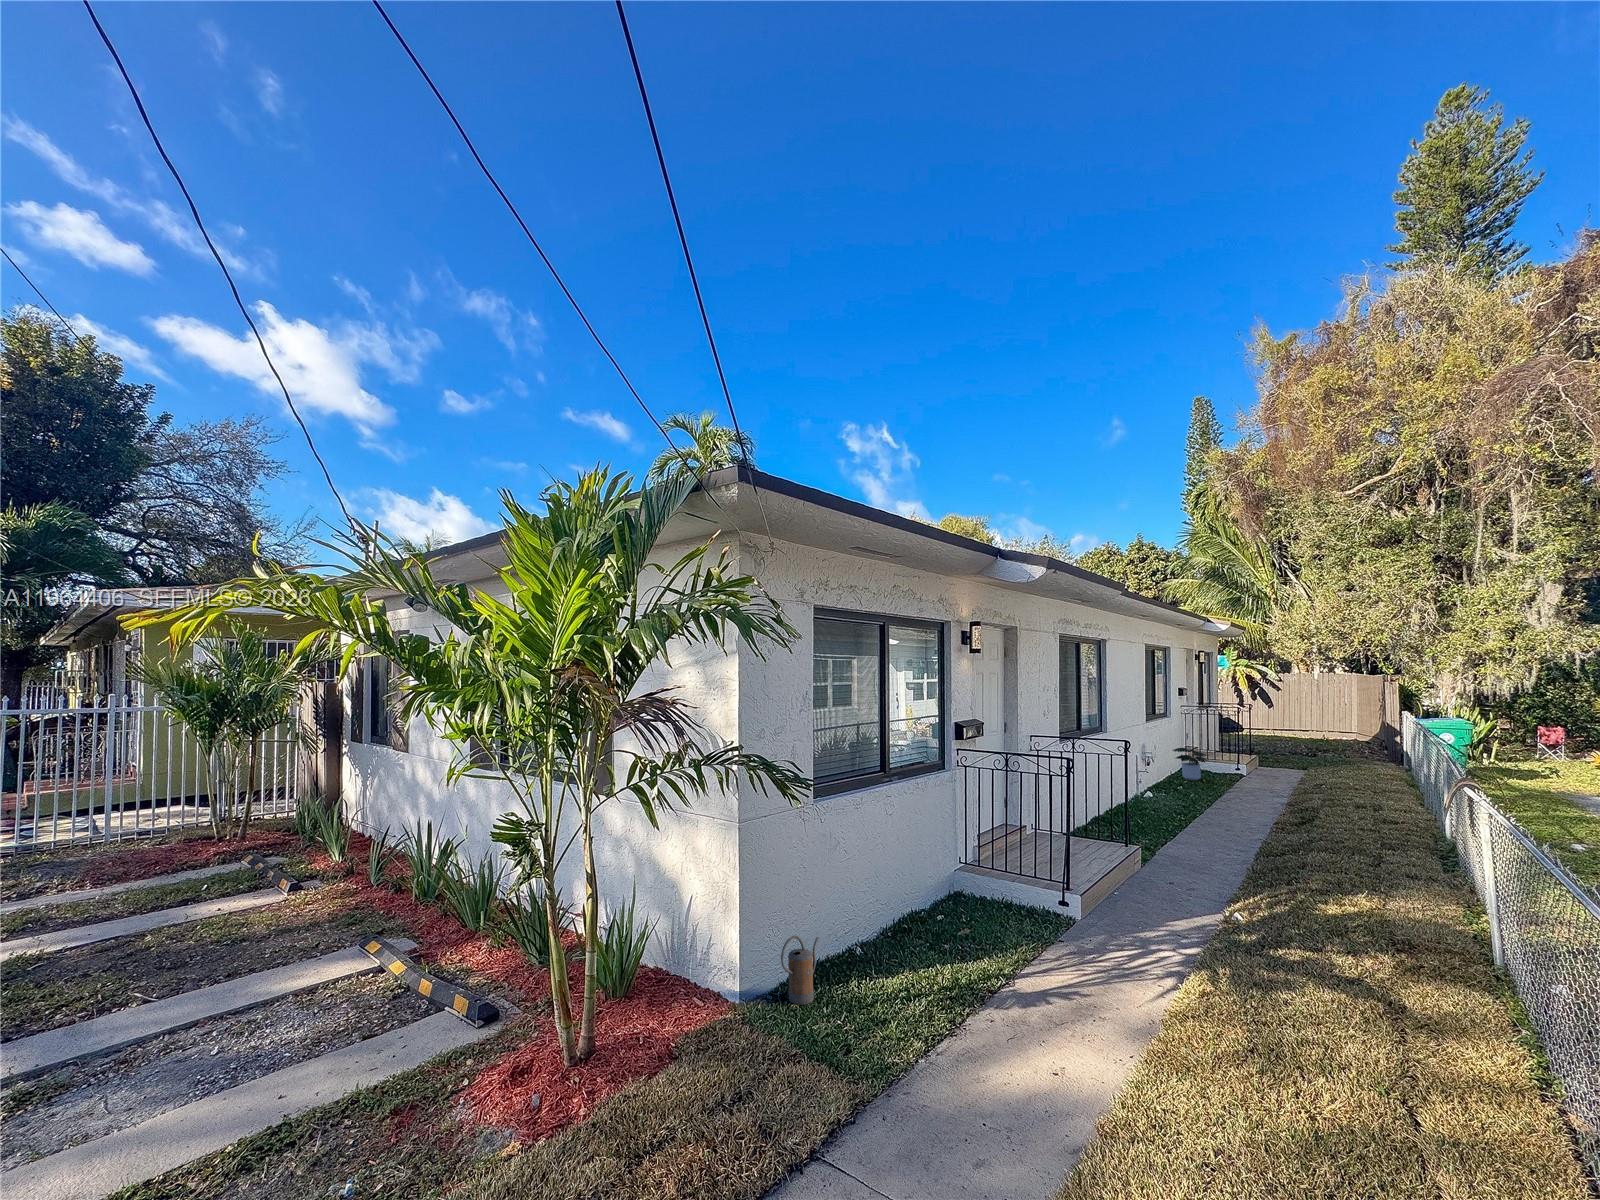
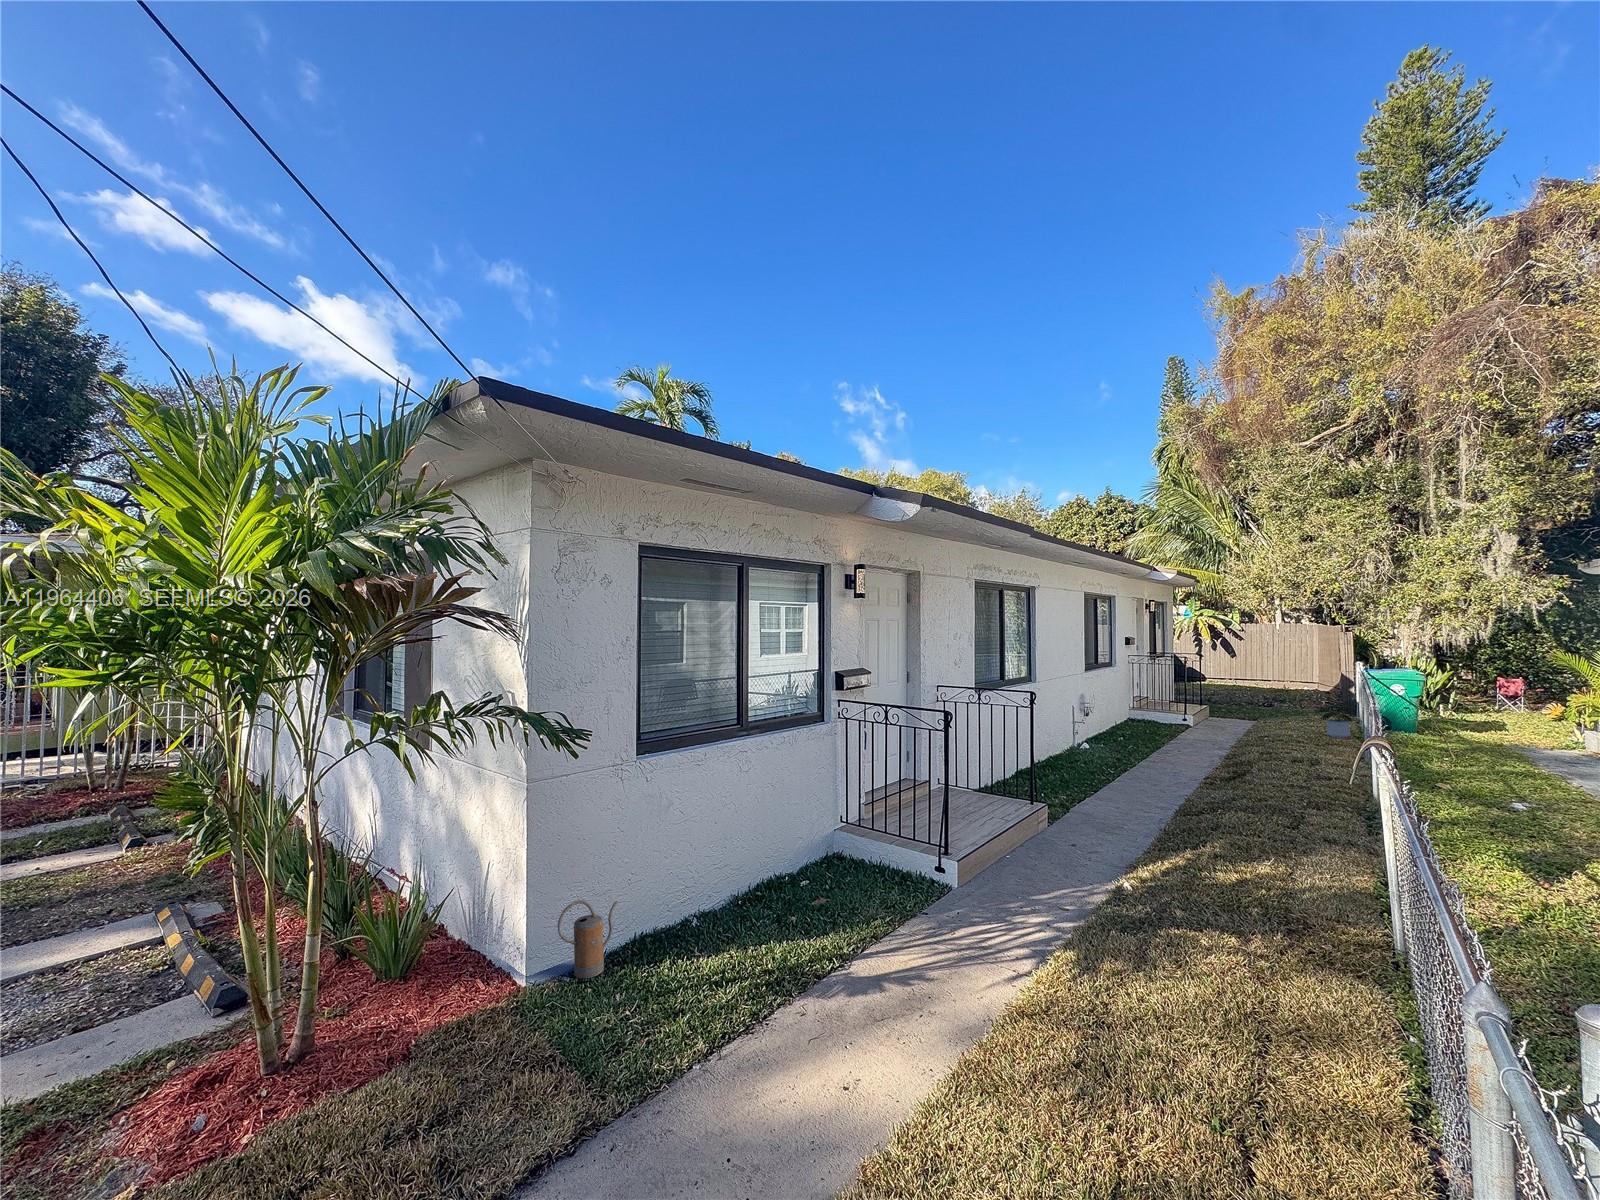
potted plant: present [1173,748,1207,780] -> present [1314,702,1356,738]

